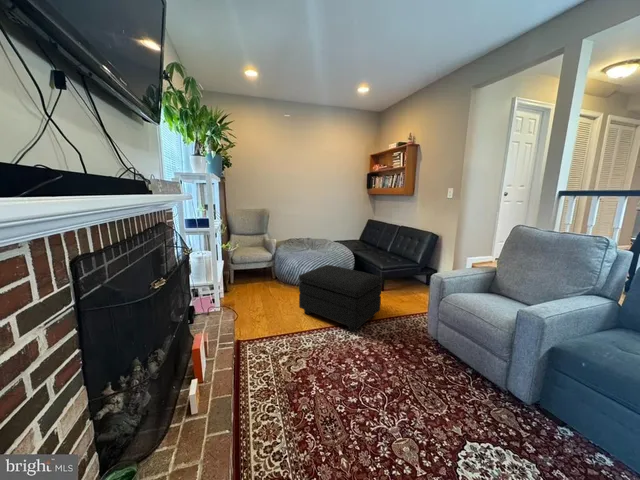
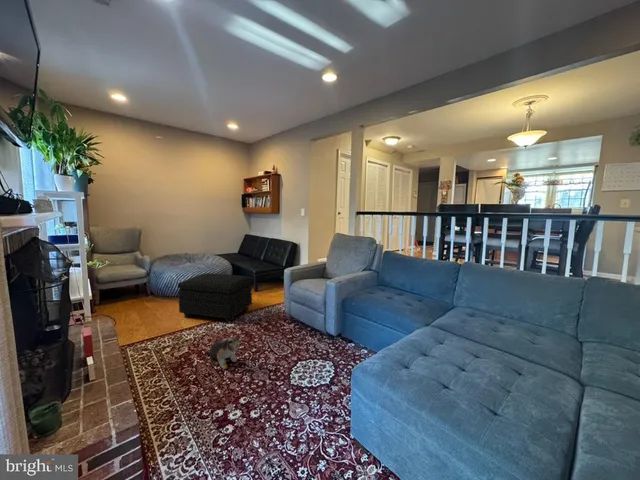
plush toy: none [326,371,379,417] -> present [206,336,242,369]

